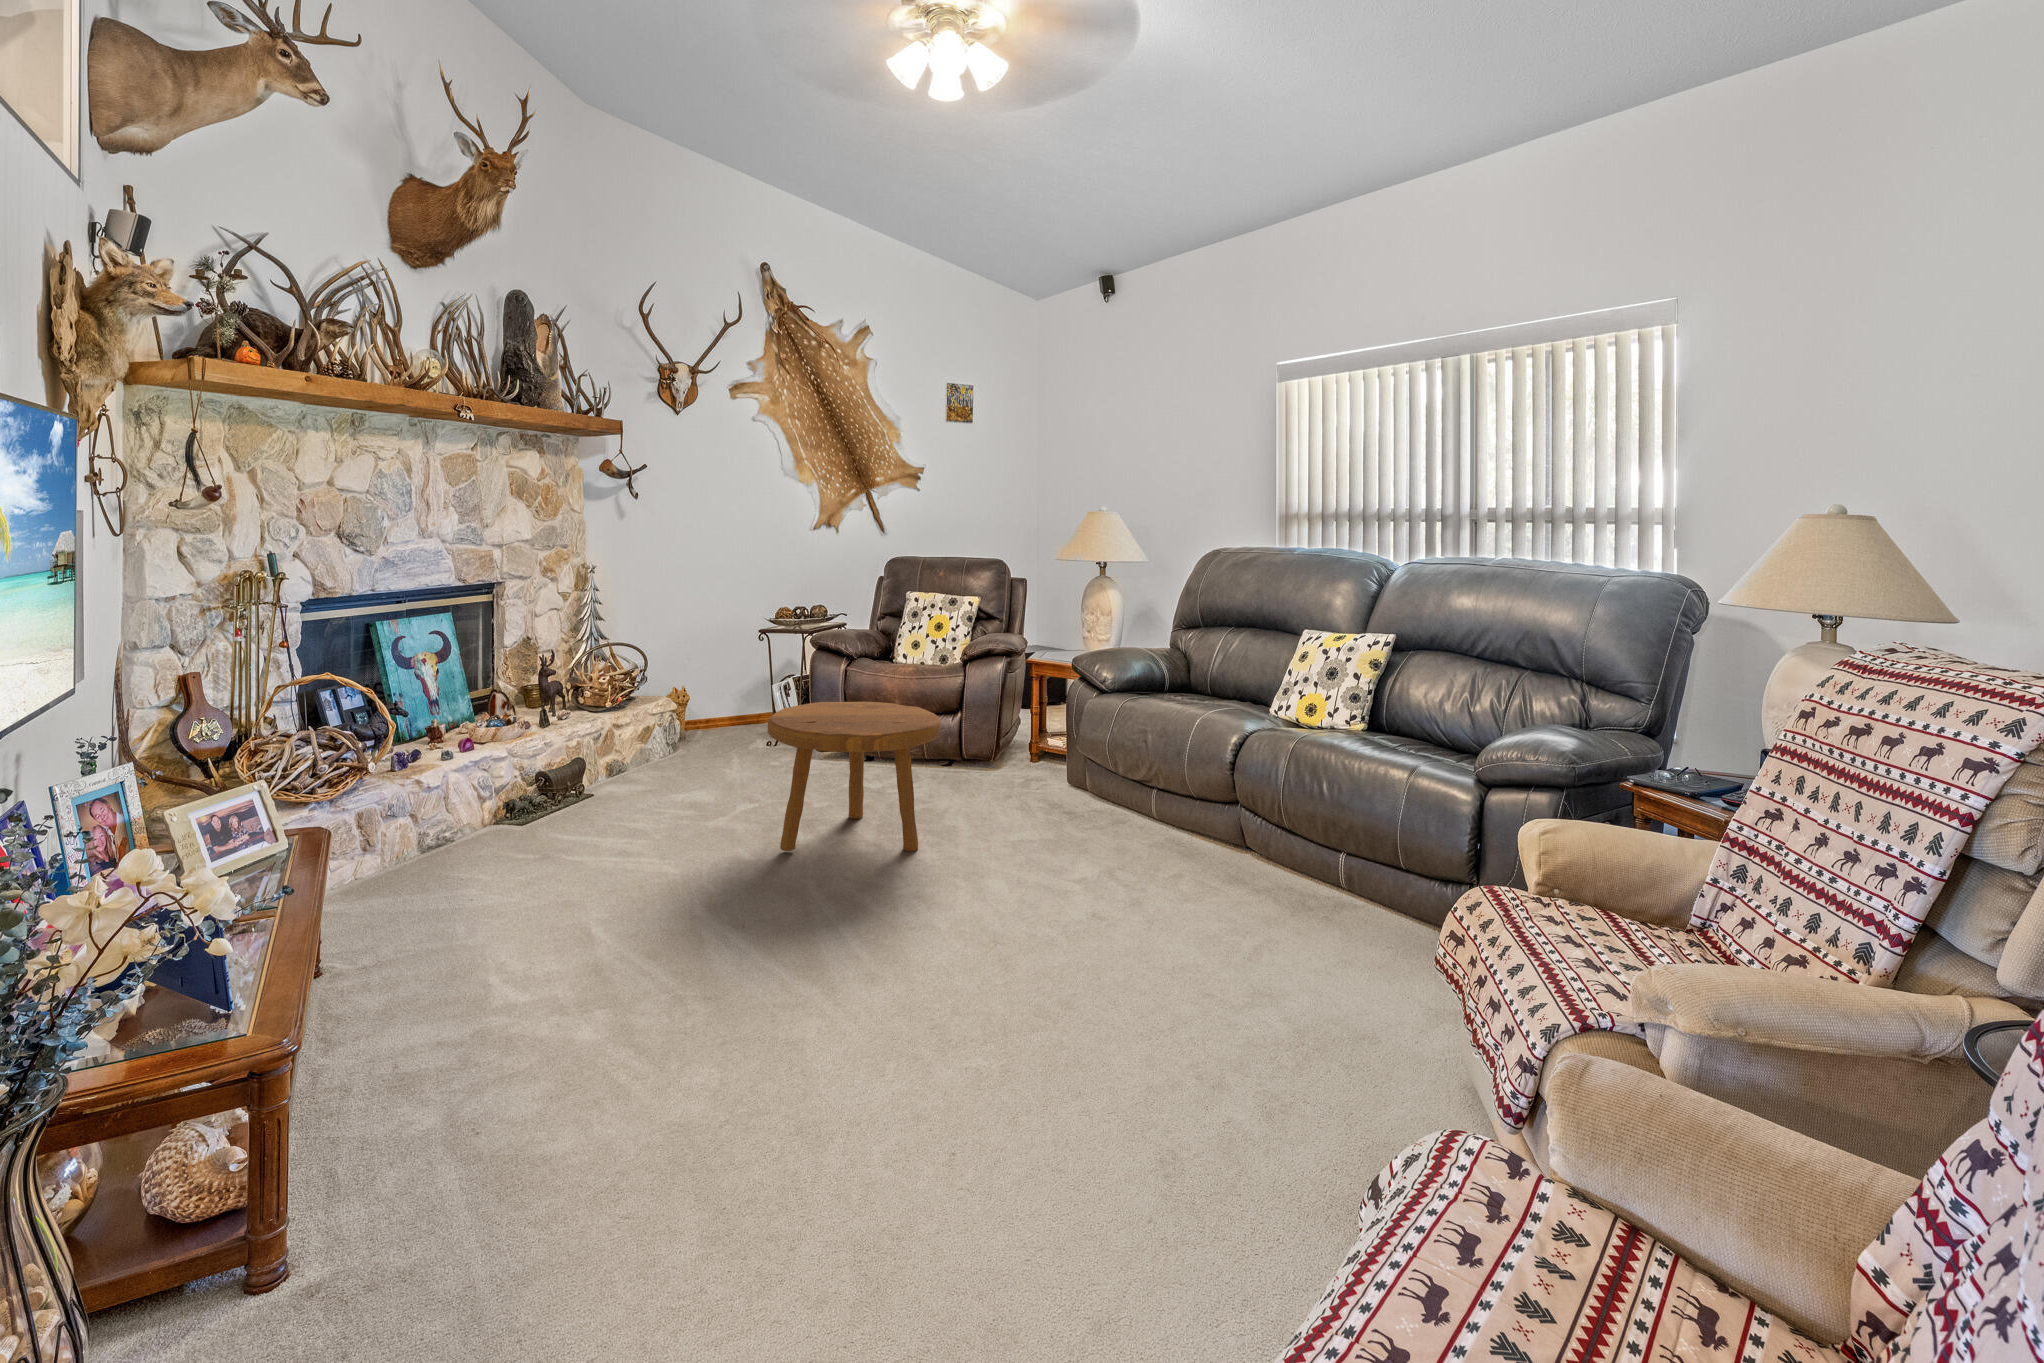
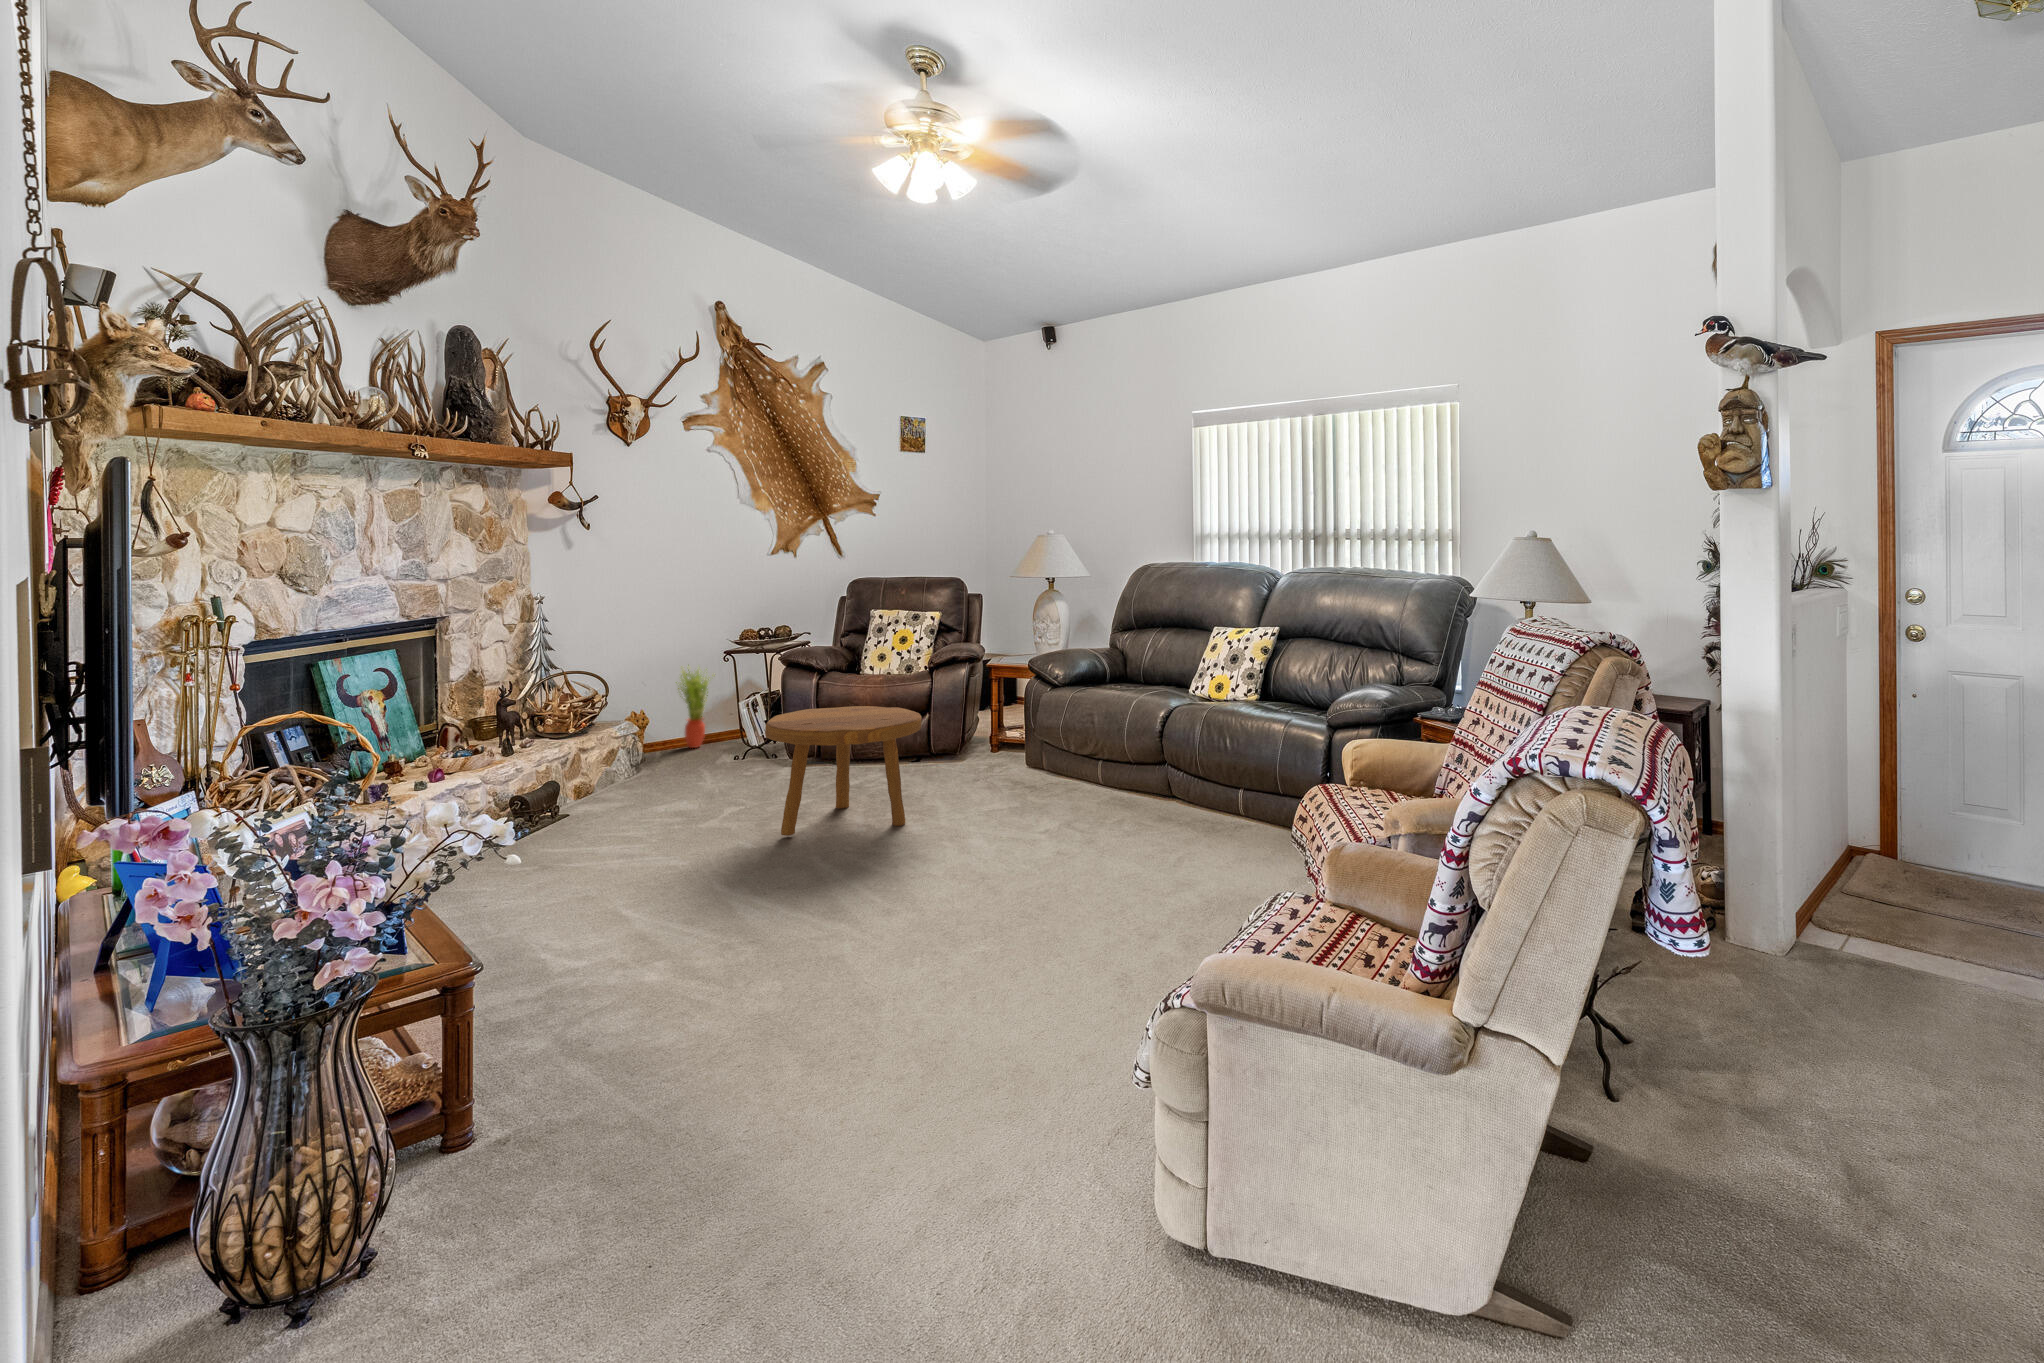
potted plant: none [718,640,756,727] -> present [676,665,715,748]

